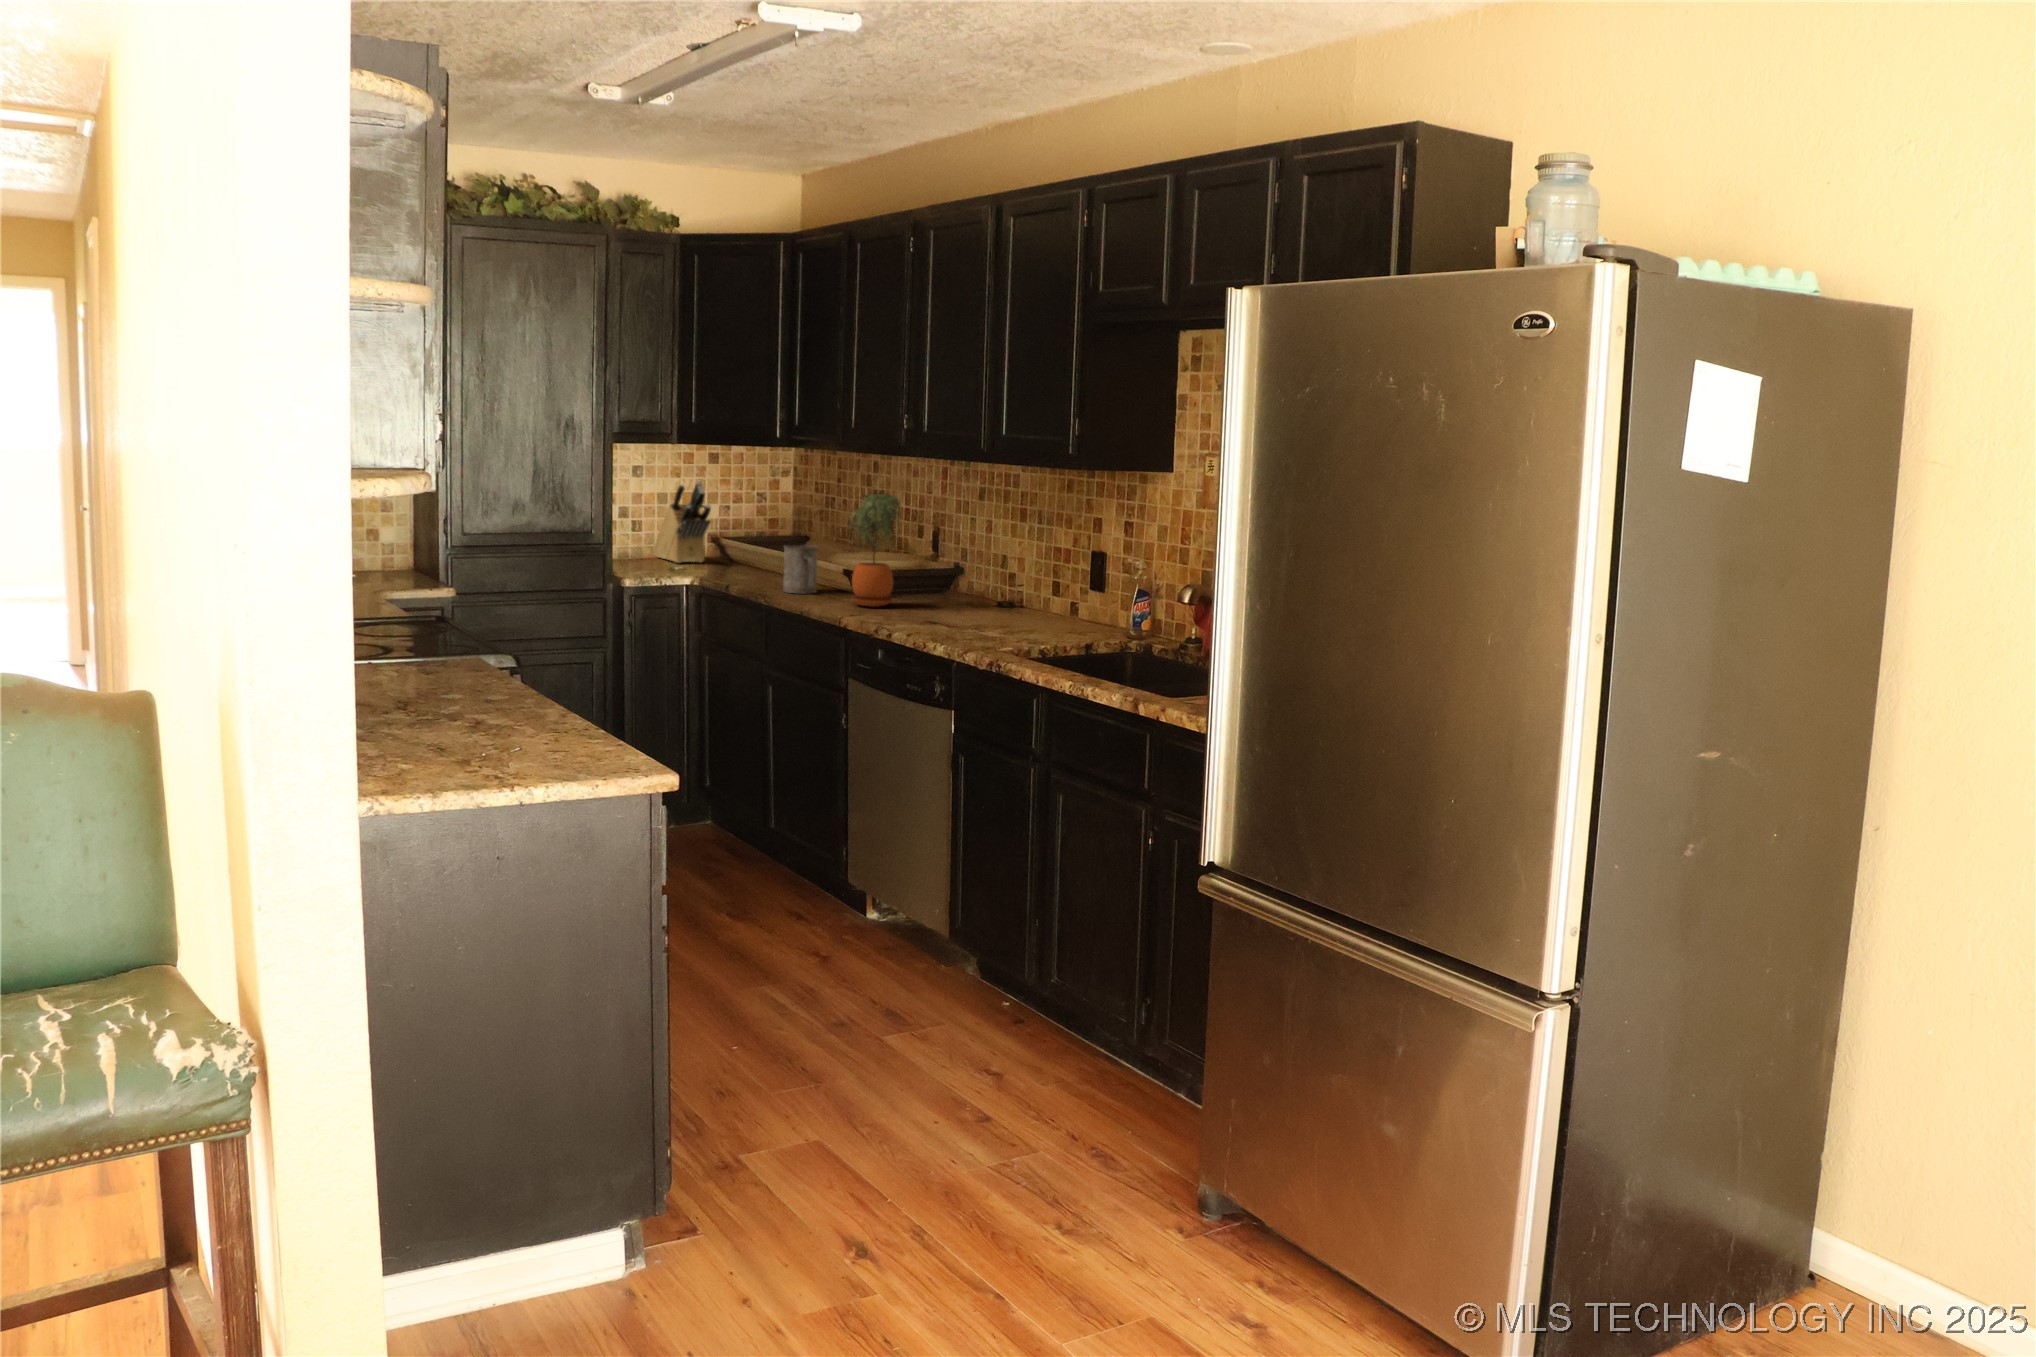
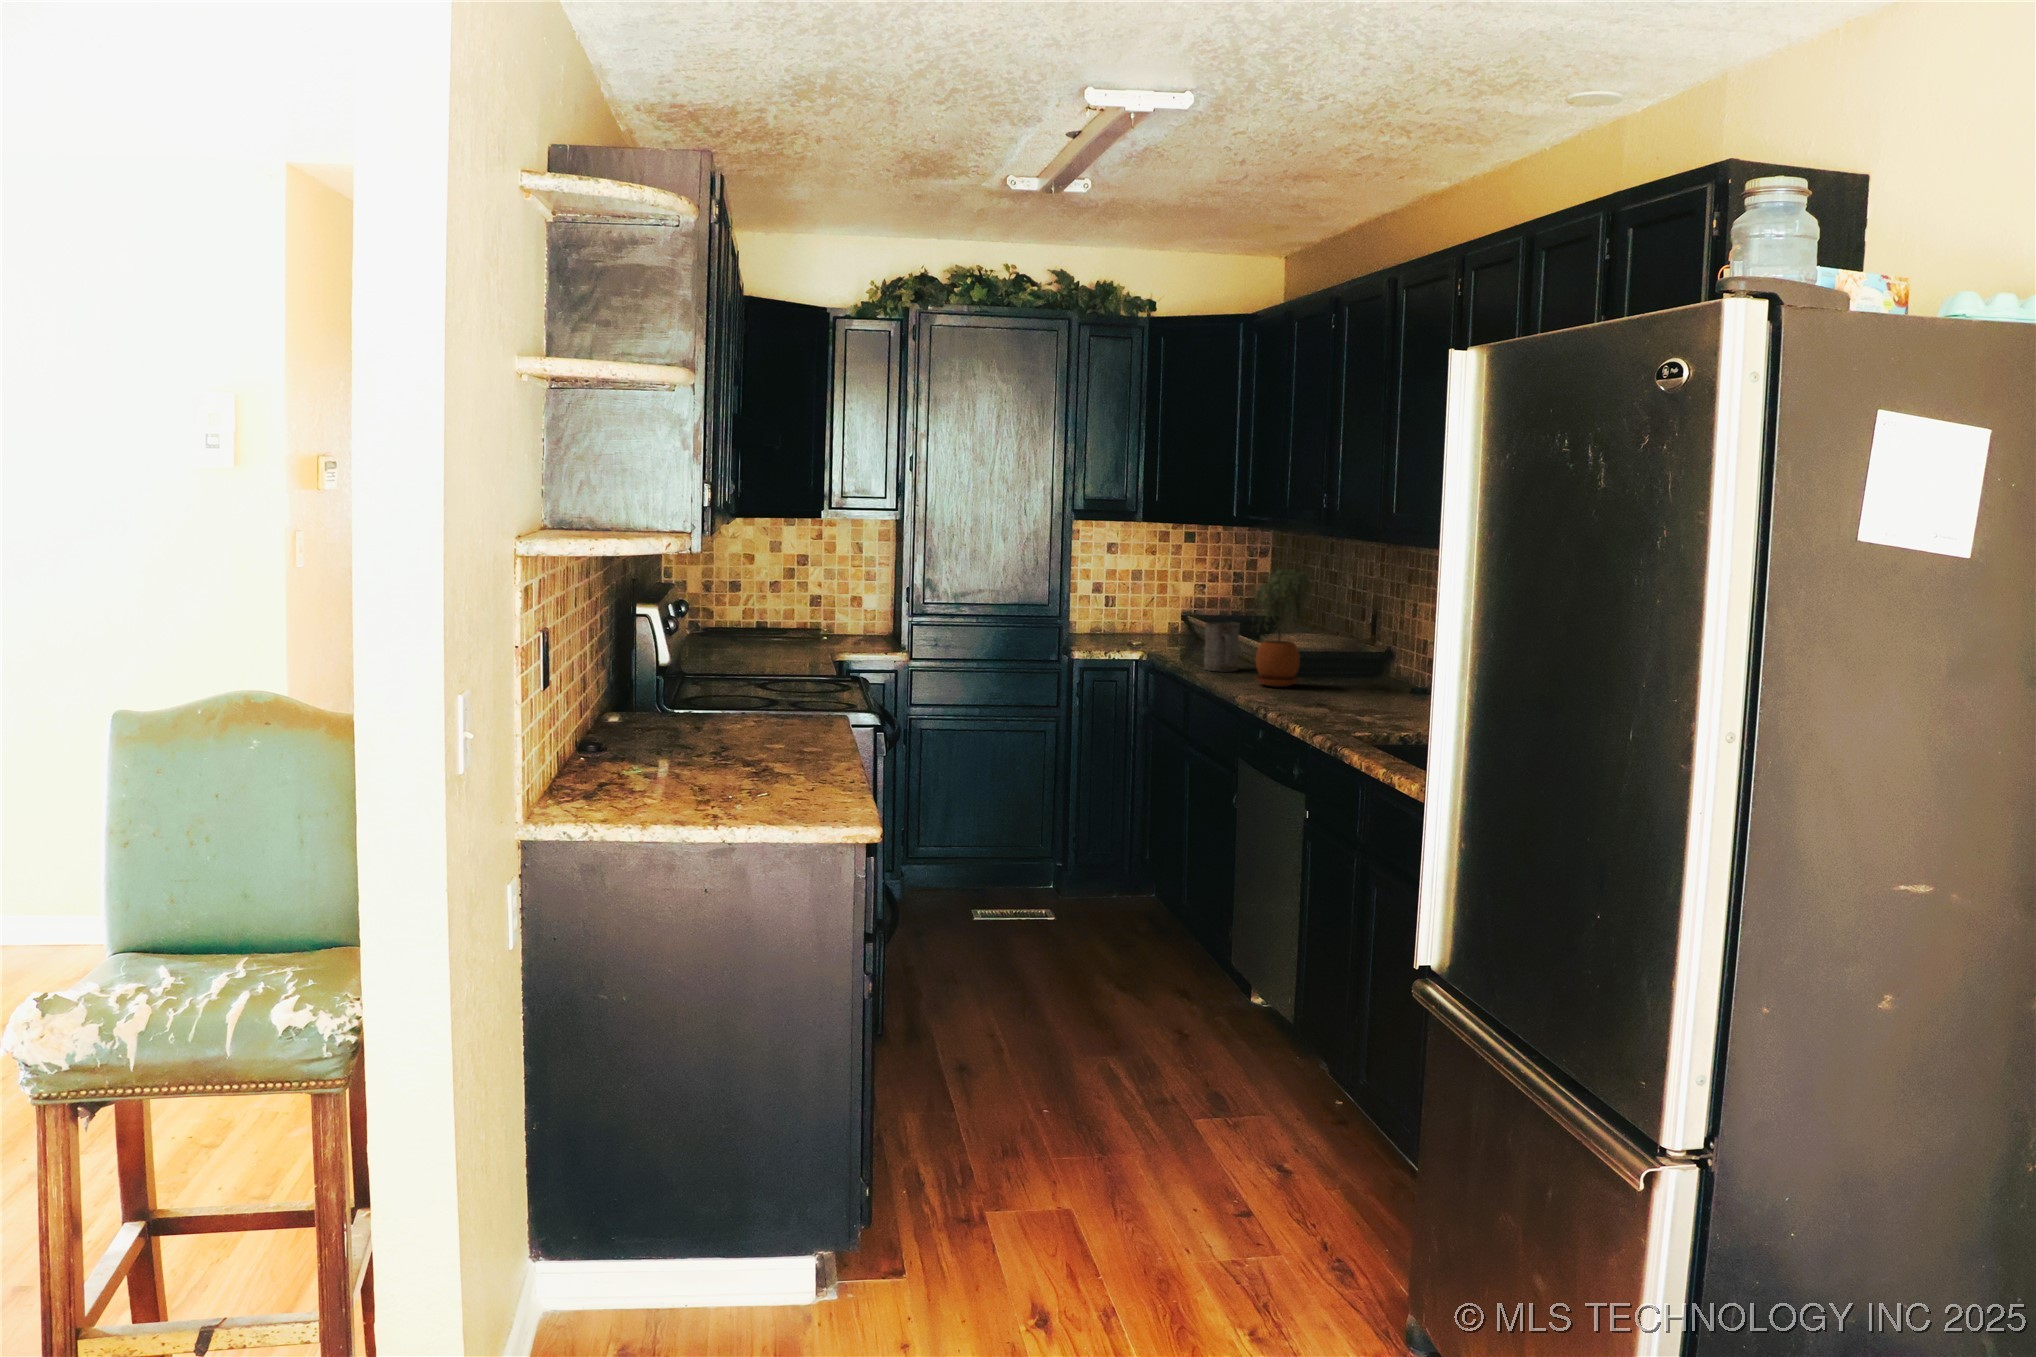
knife block: present [653,481,711,563] -> none [1122,558,1168,639]

